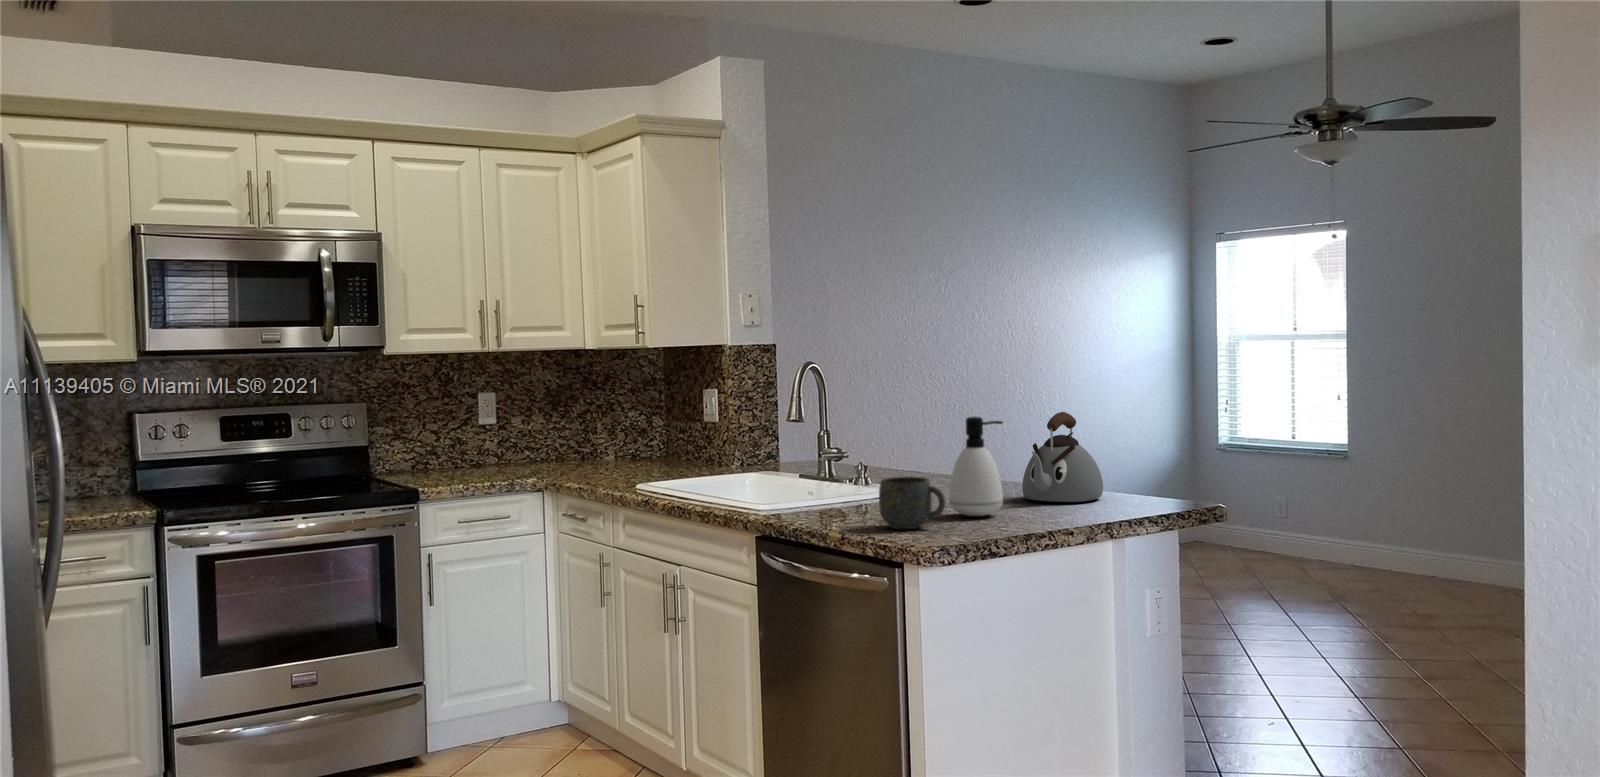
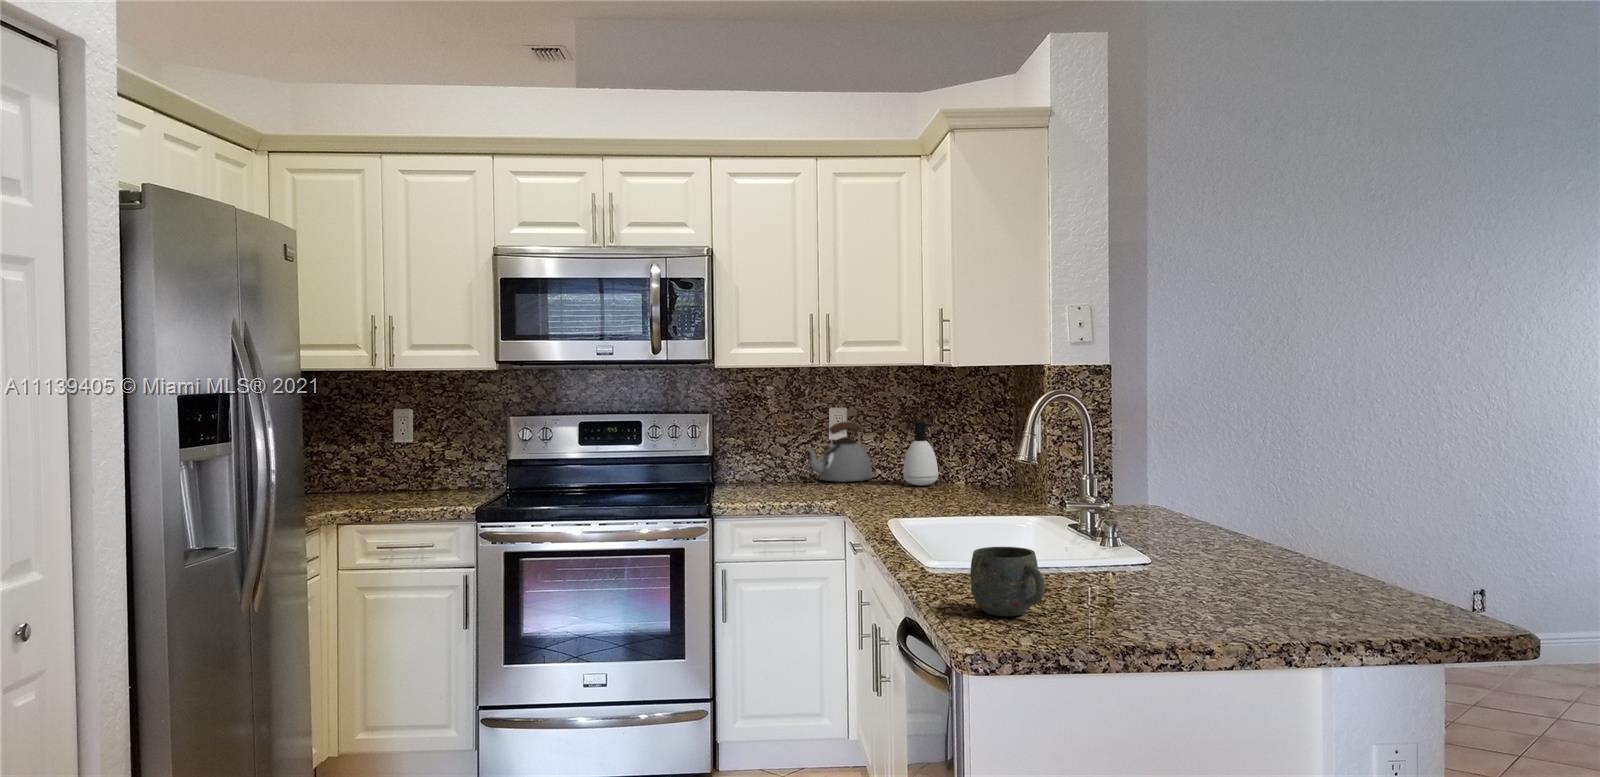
kettle: present [1022,412,1103,502] -> present [807,422,872,482]
soap dispenser: present [949,417,1003,516] -> present [904,421,938,486]

